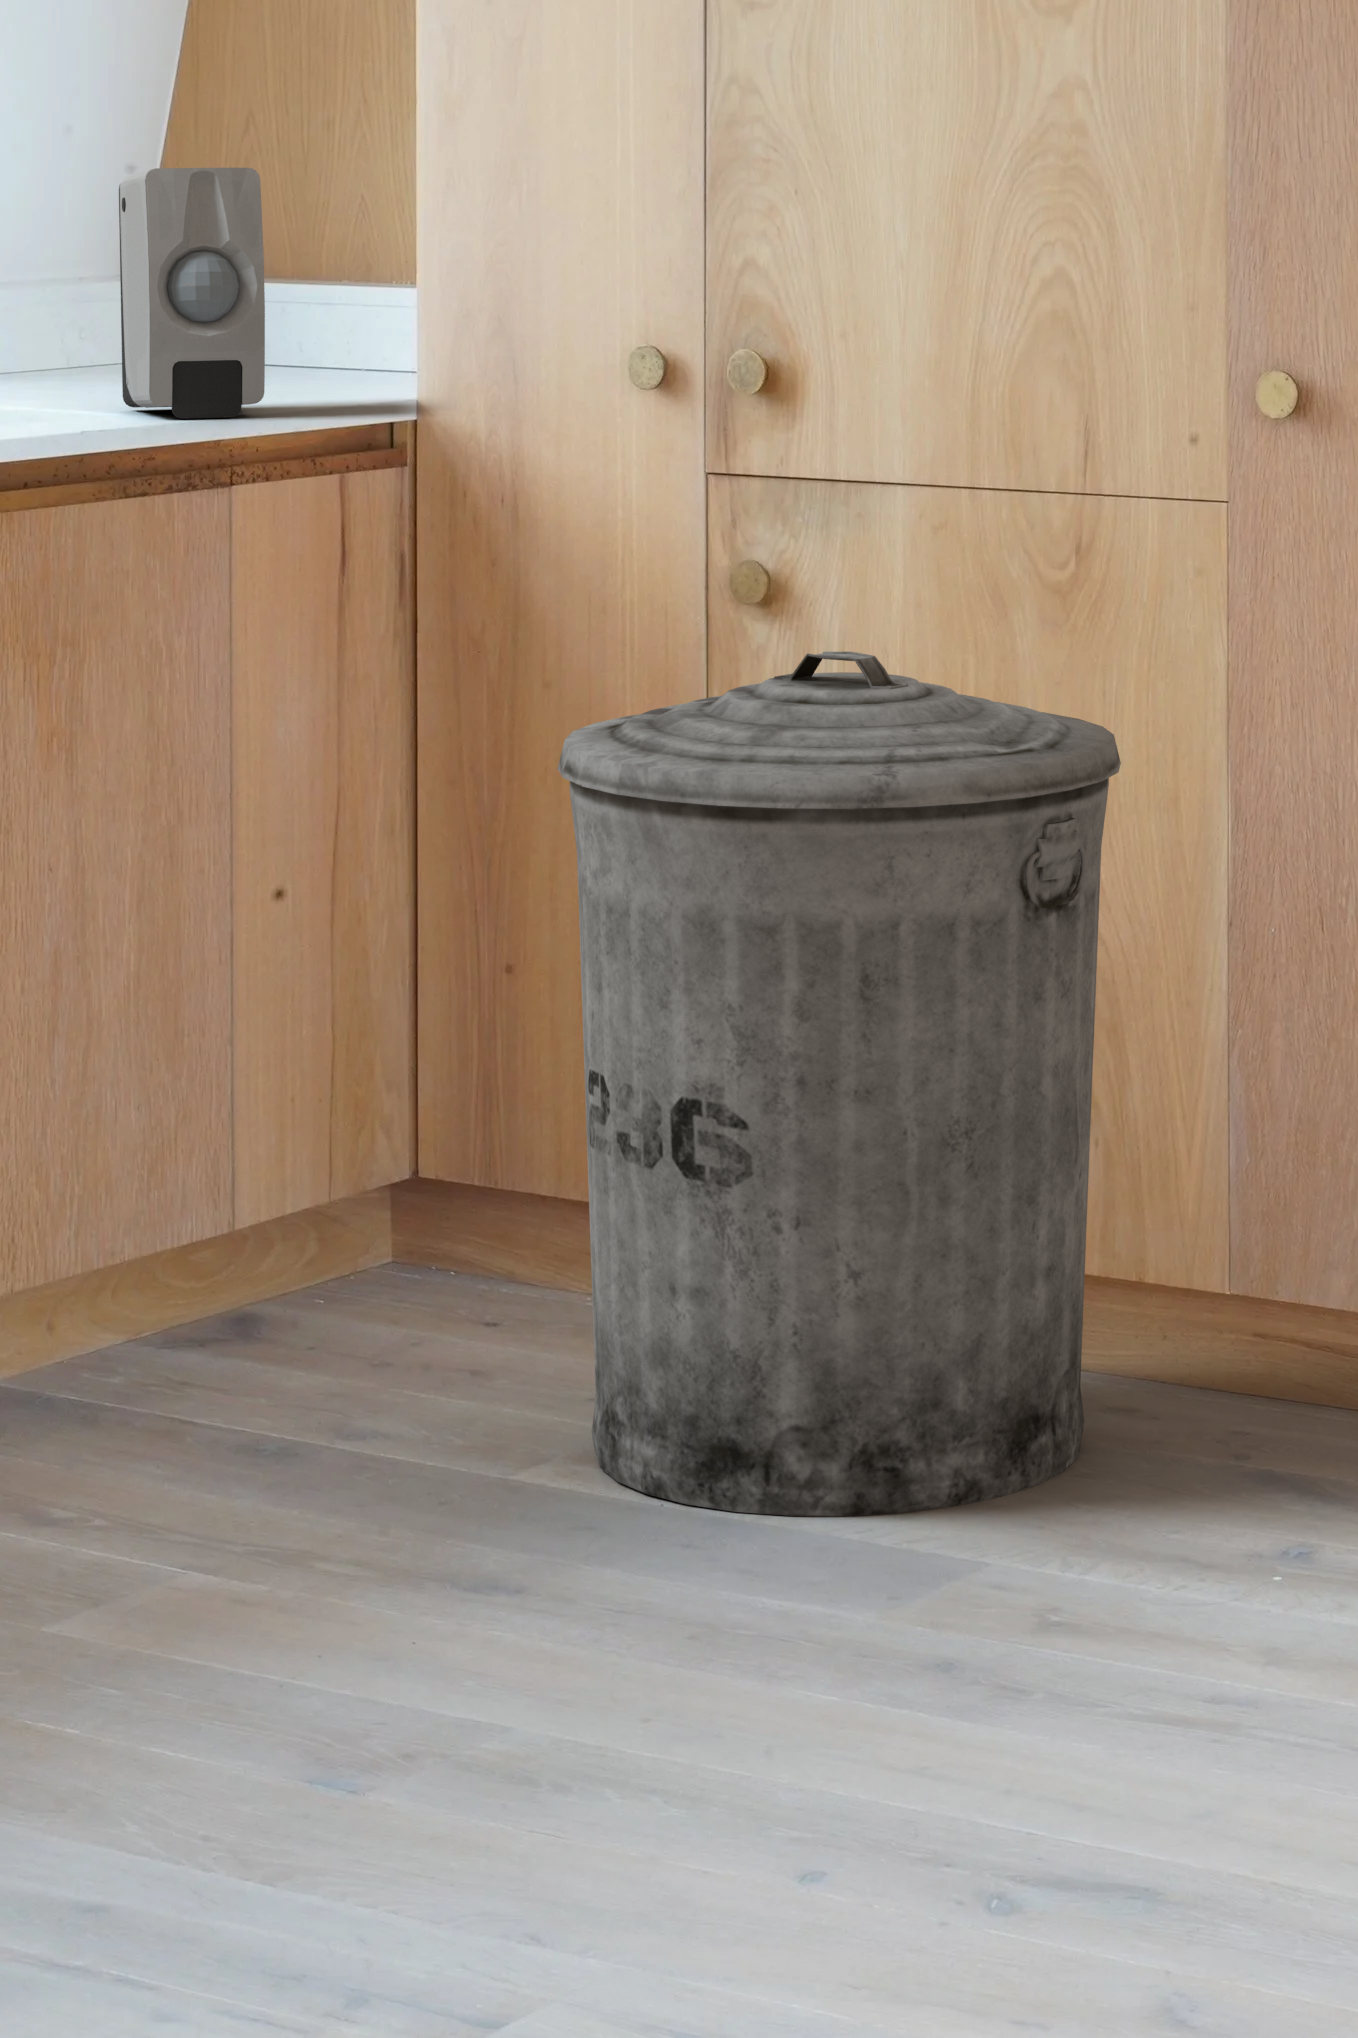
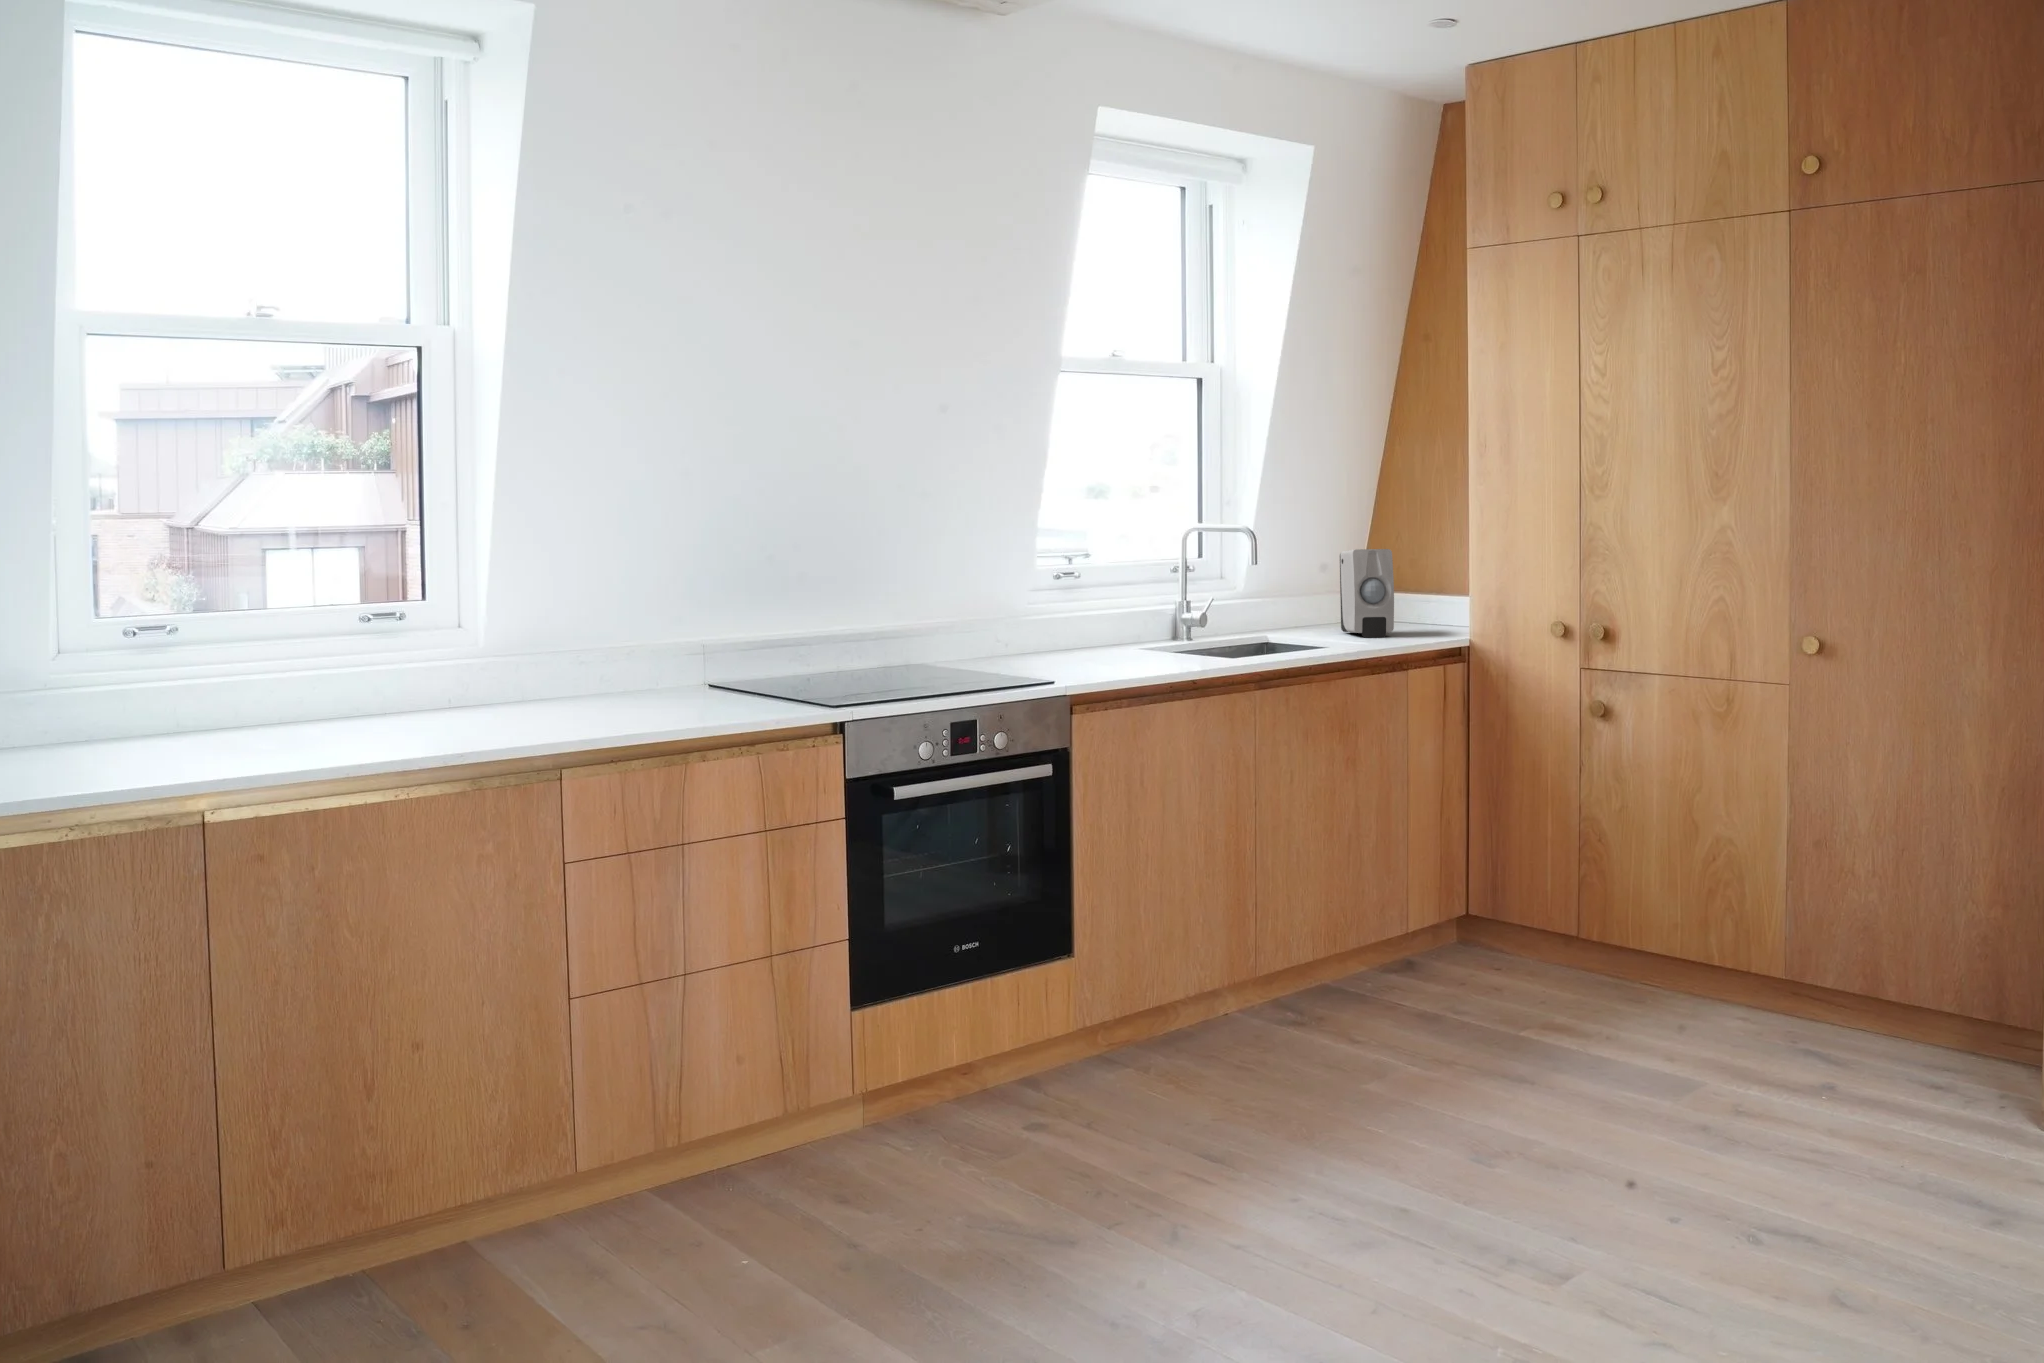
trash can: present [558,651,1121,1516] -> none [1526,735,1743,1061]

